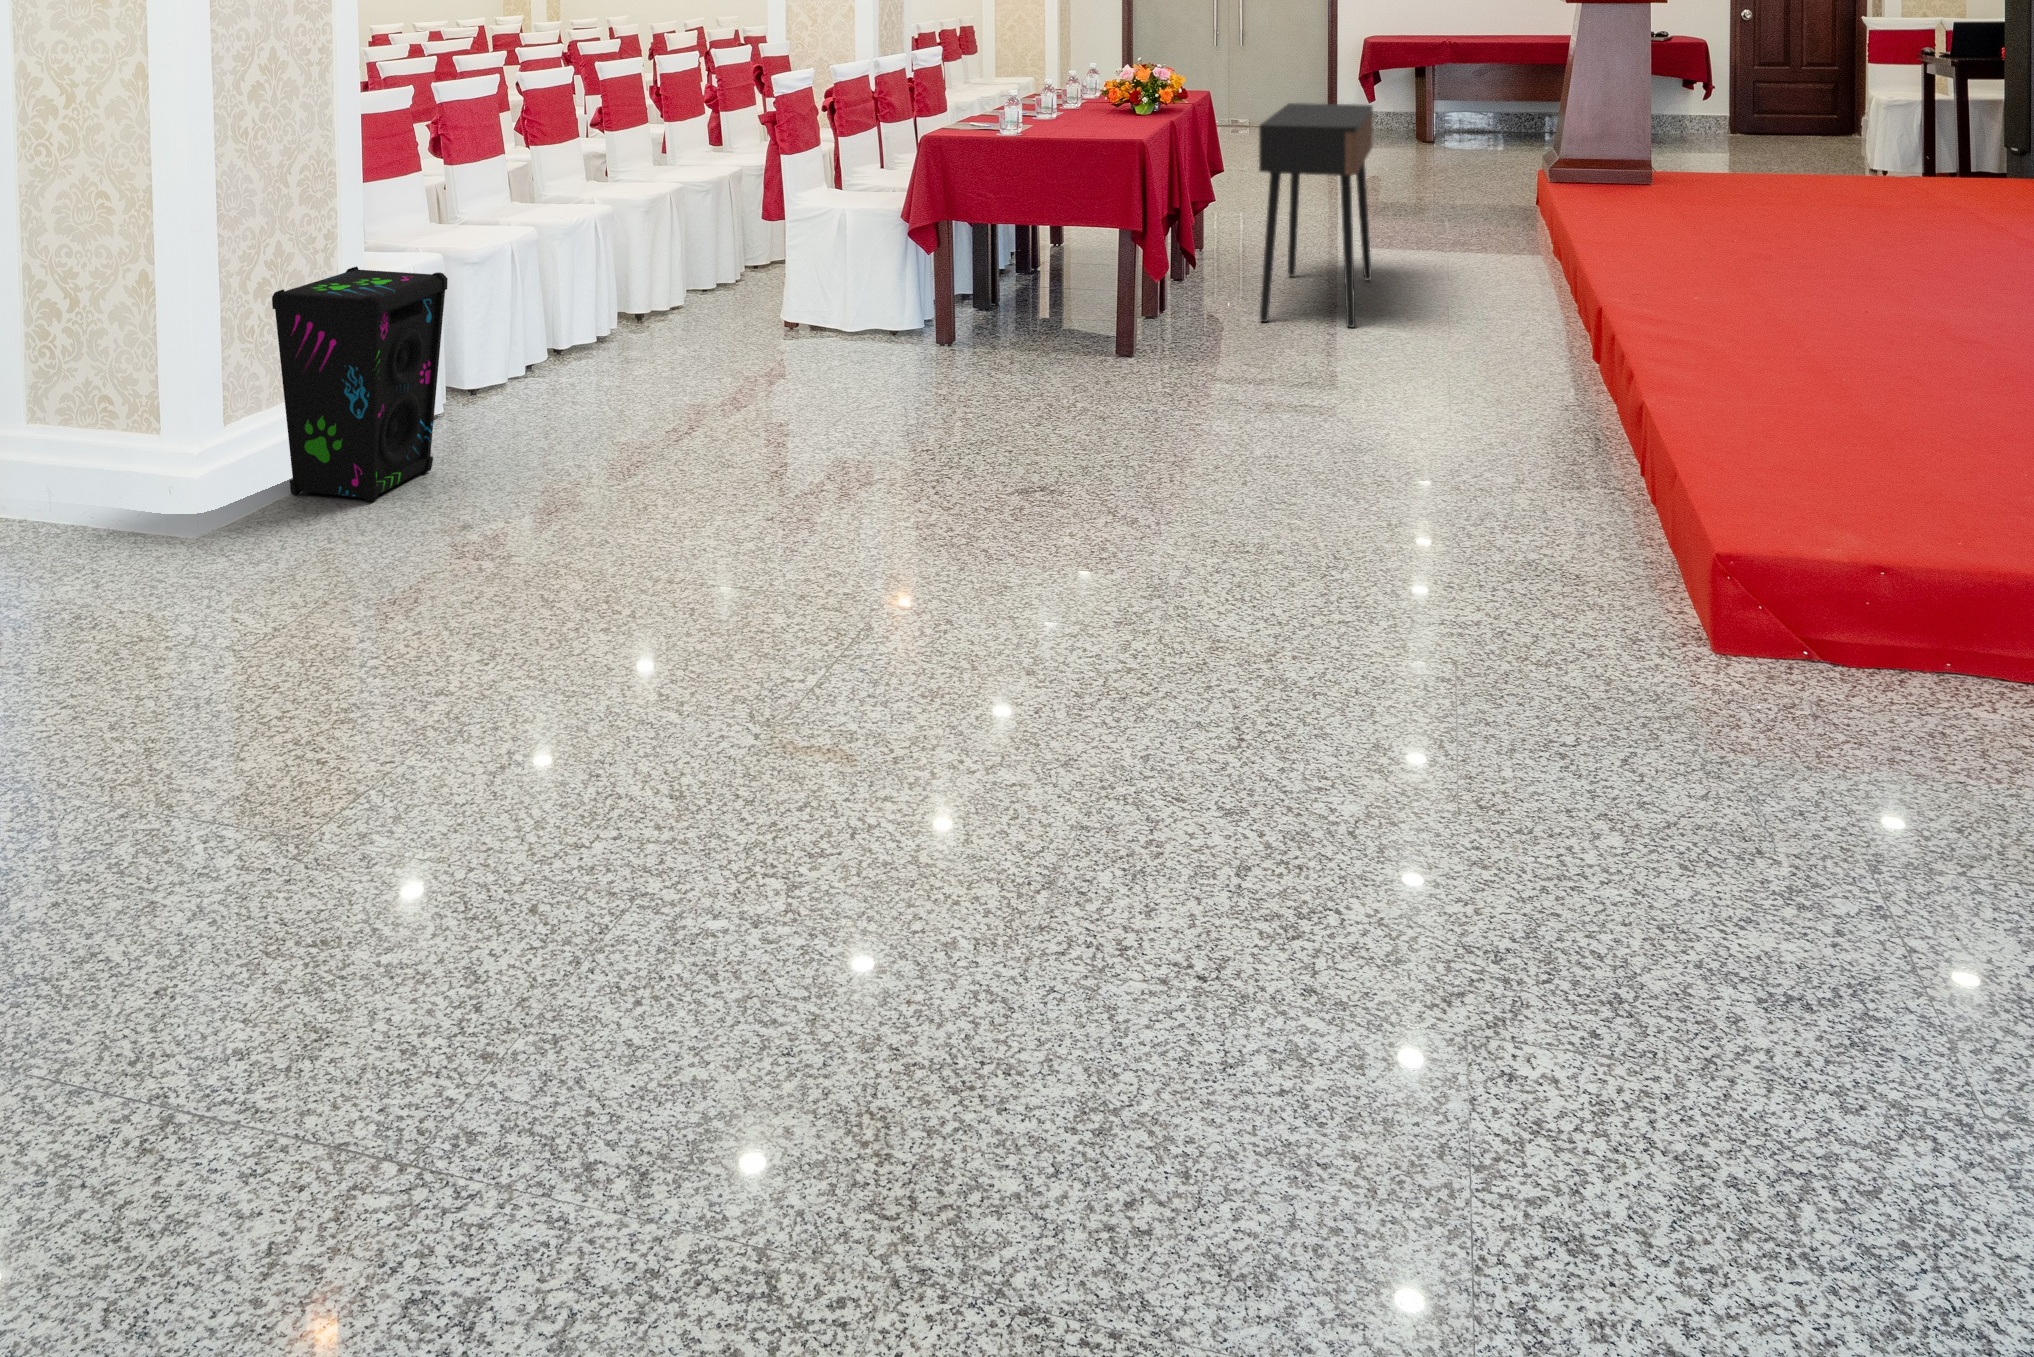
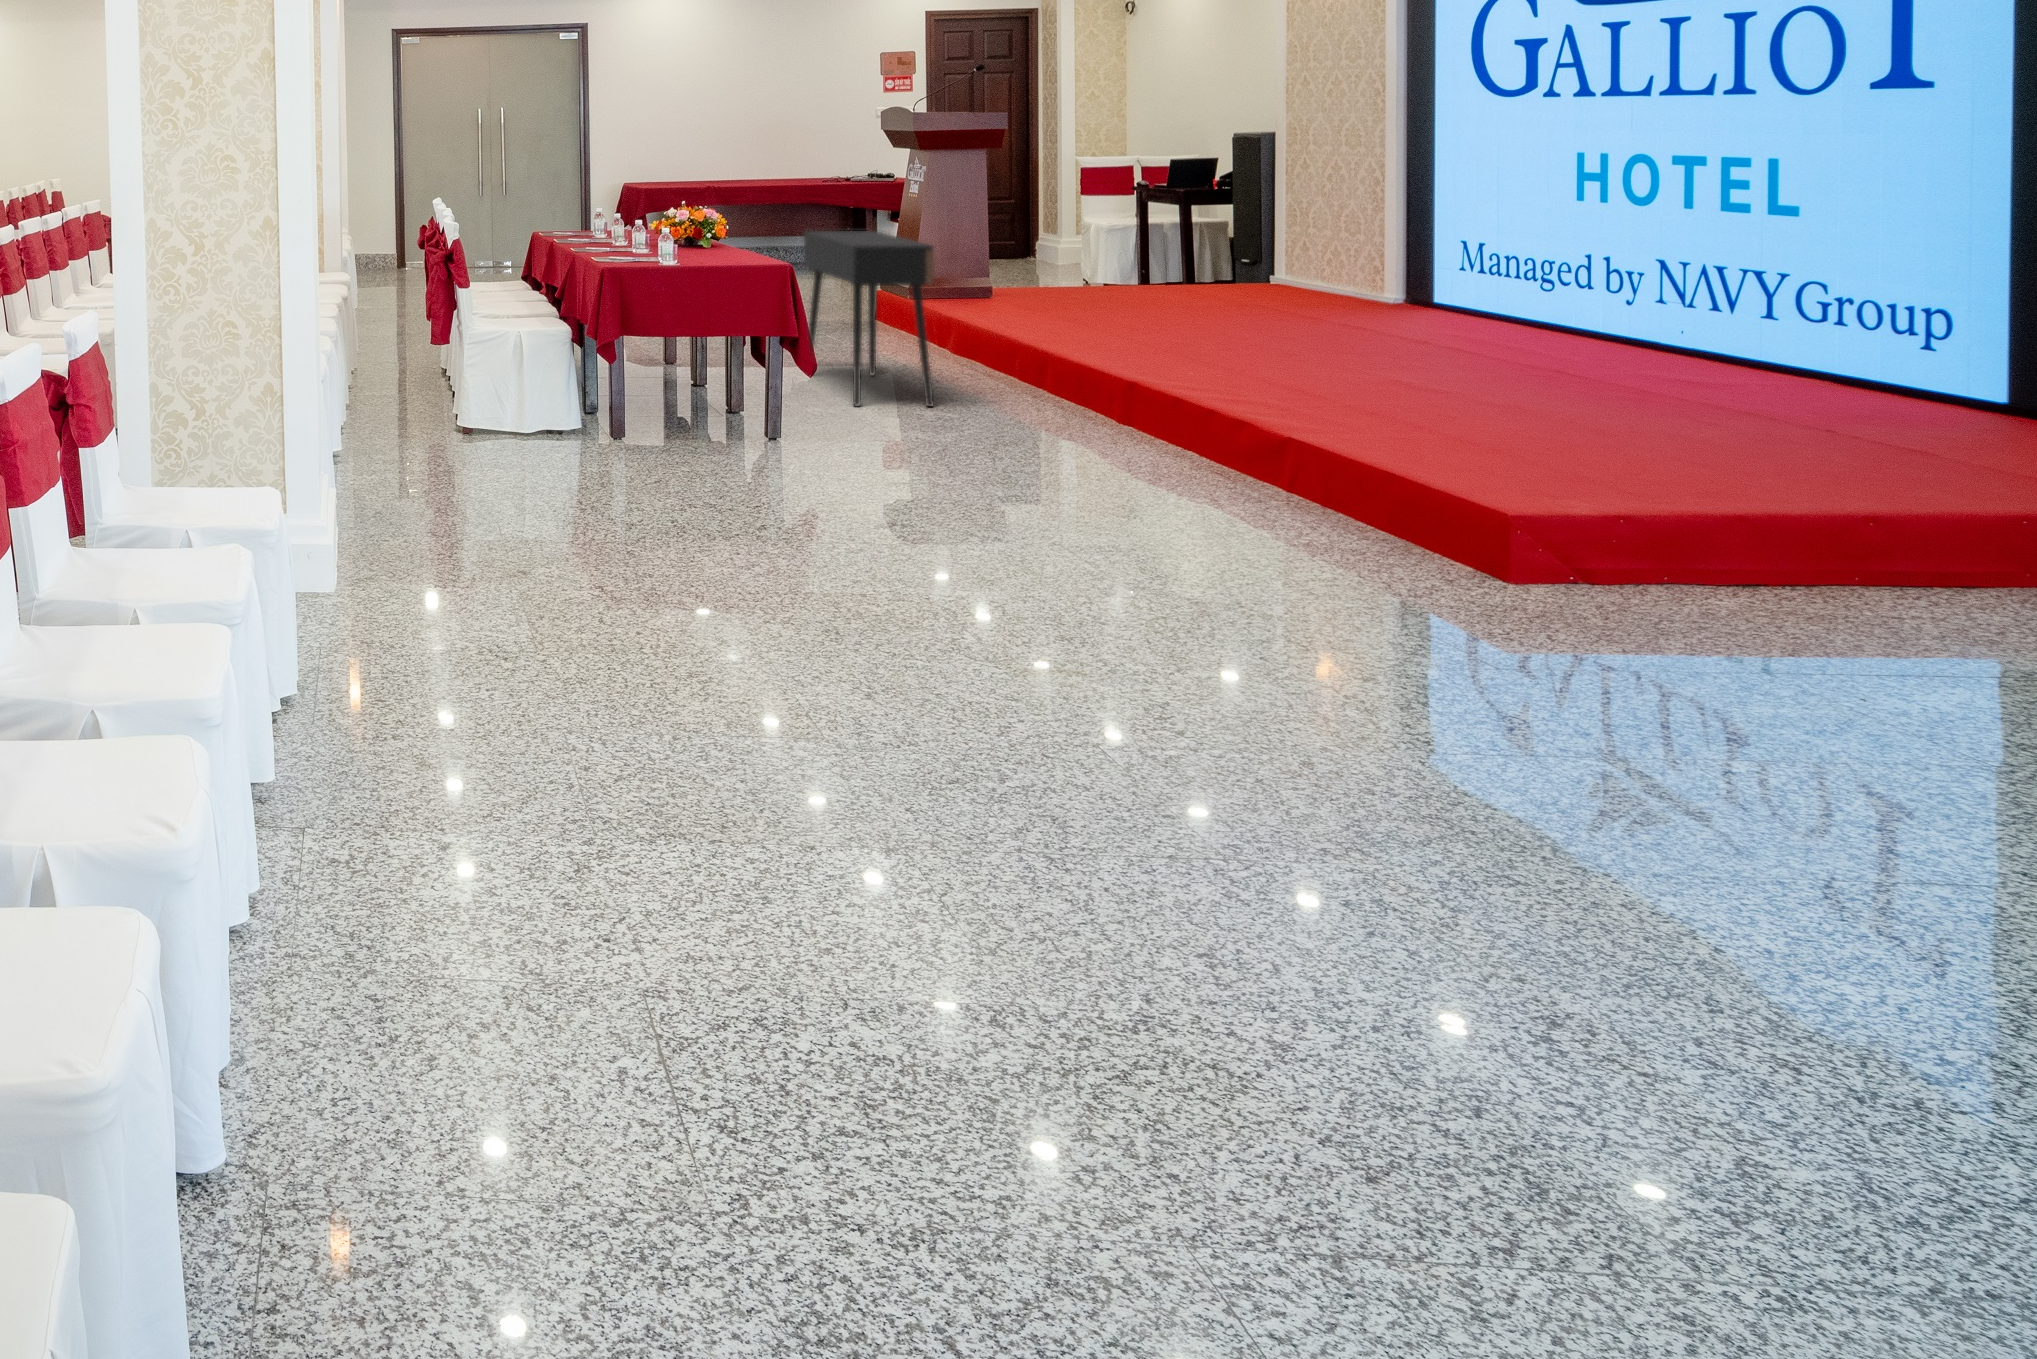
speaker: present [272,267,448,502] -> none [384,367,486,548]

